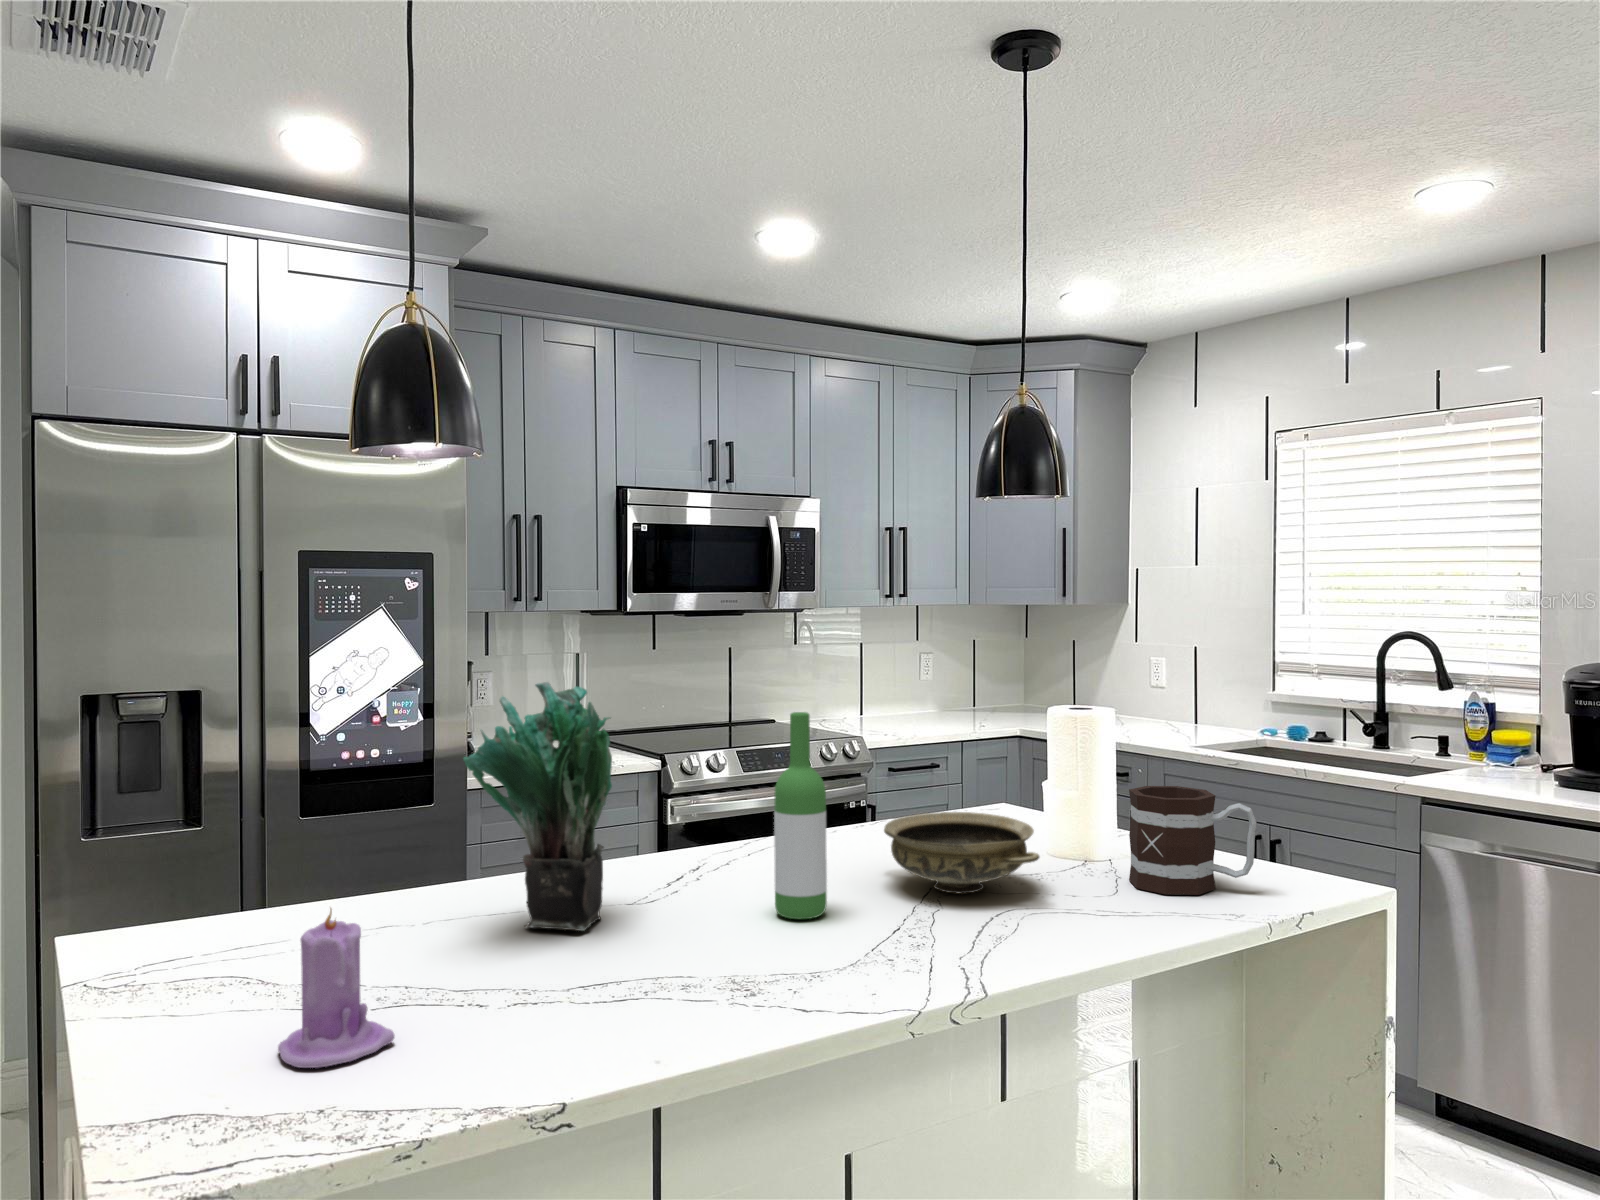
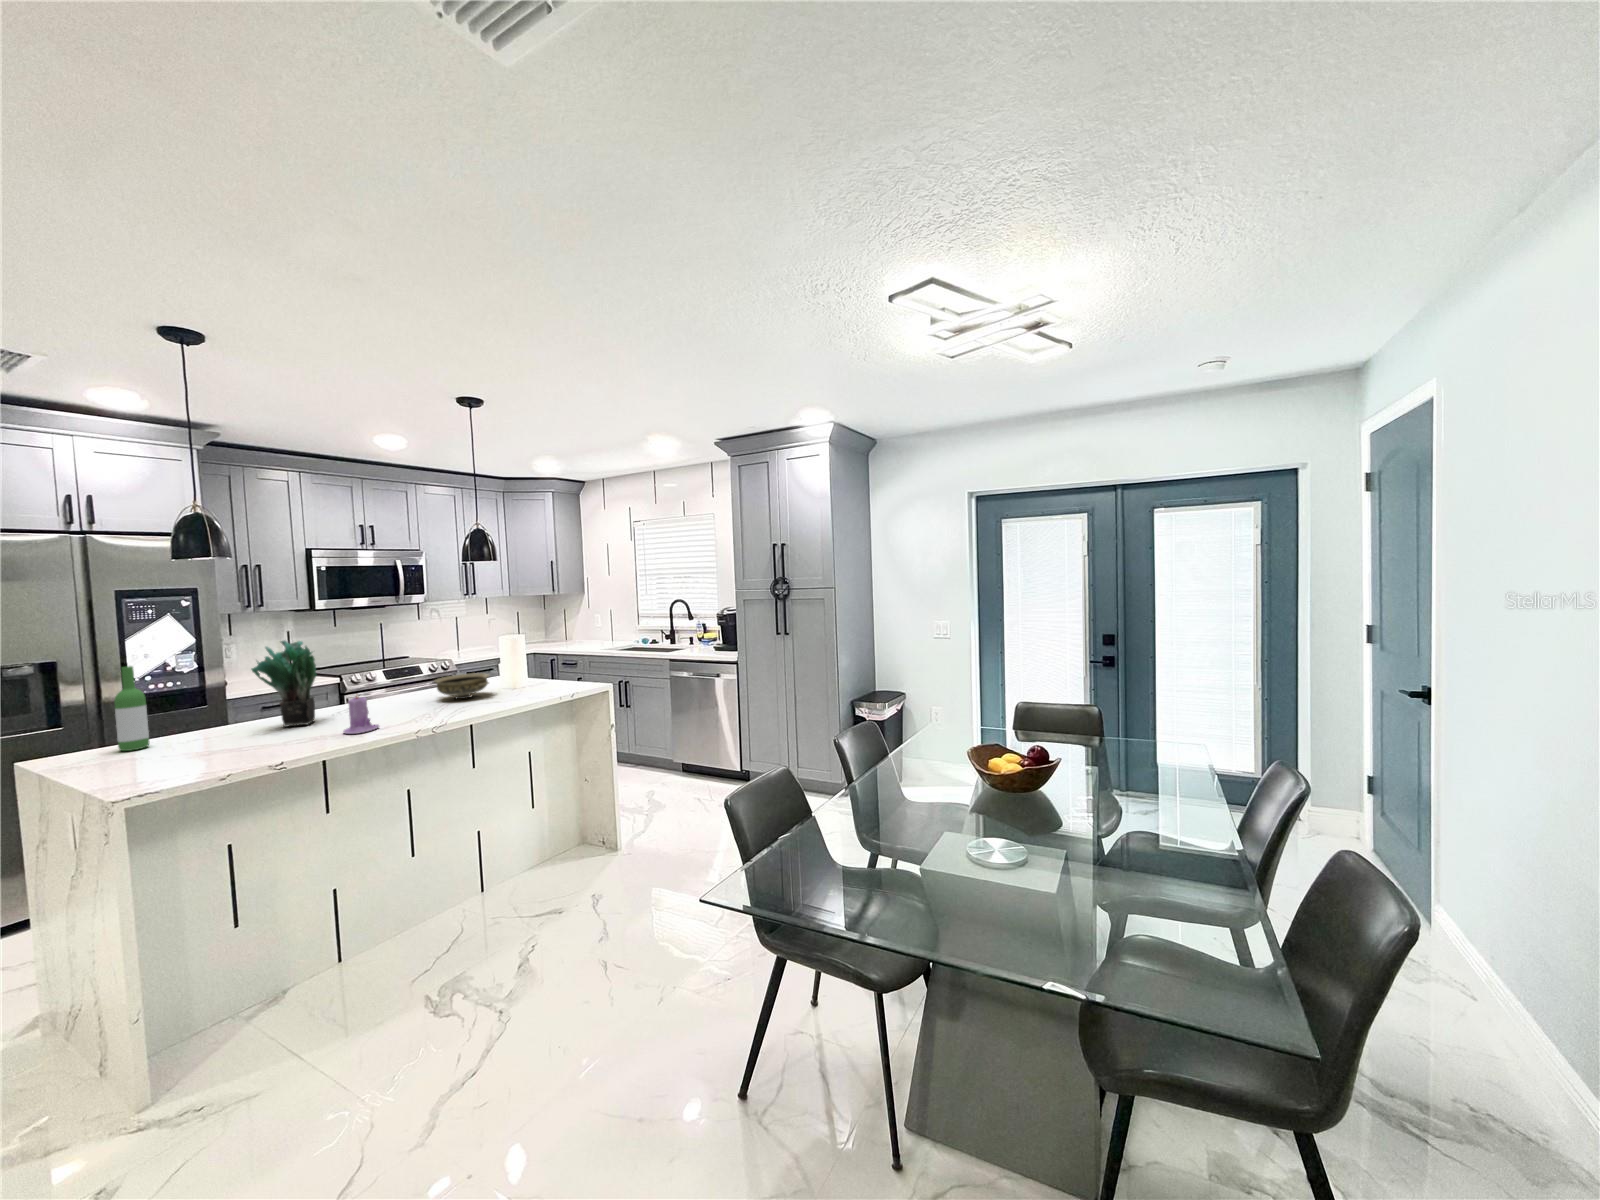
wine bottle: present [774,712,827,919] -> present [114,666,149,751]
mug: present [1129,786,1257,895] -> none [525,658,565,691]
candle: present [278,908,394,1068] -> present [343,696,379,734]

